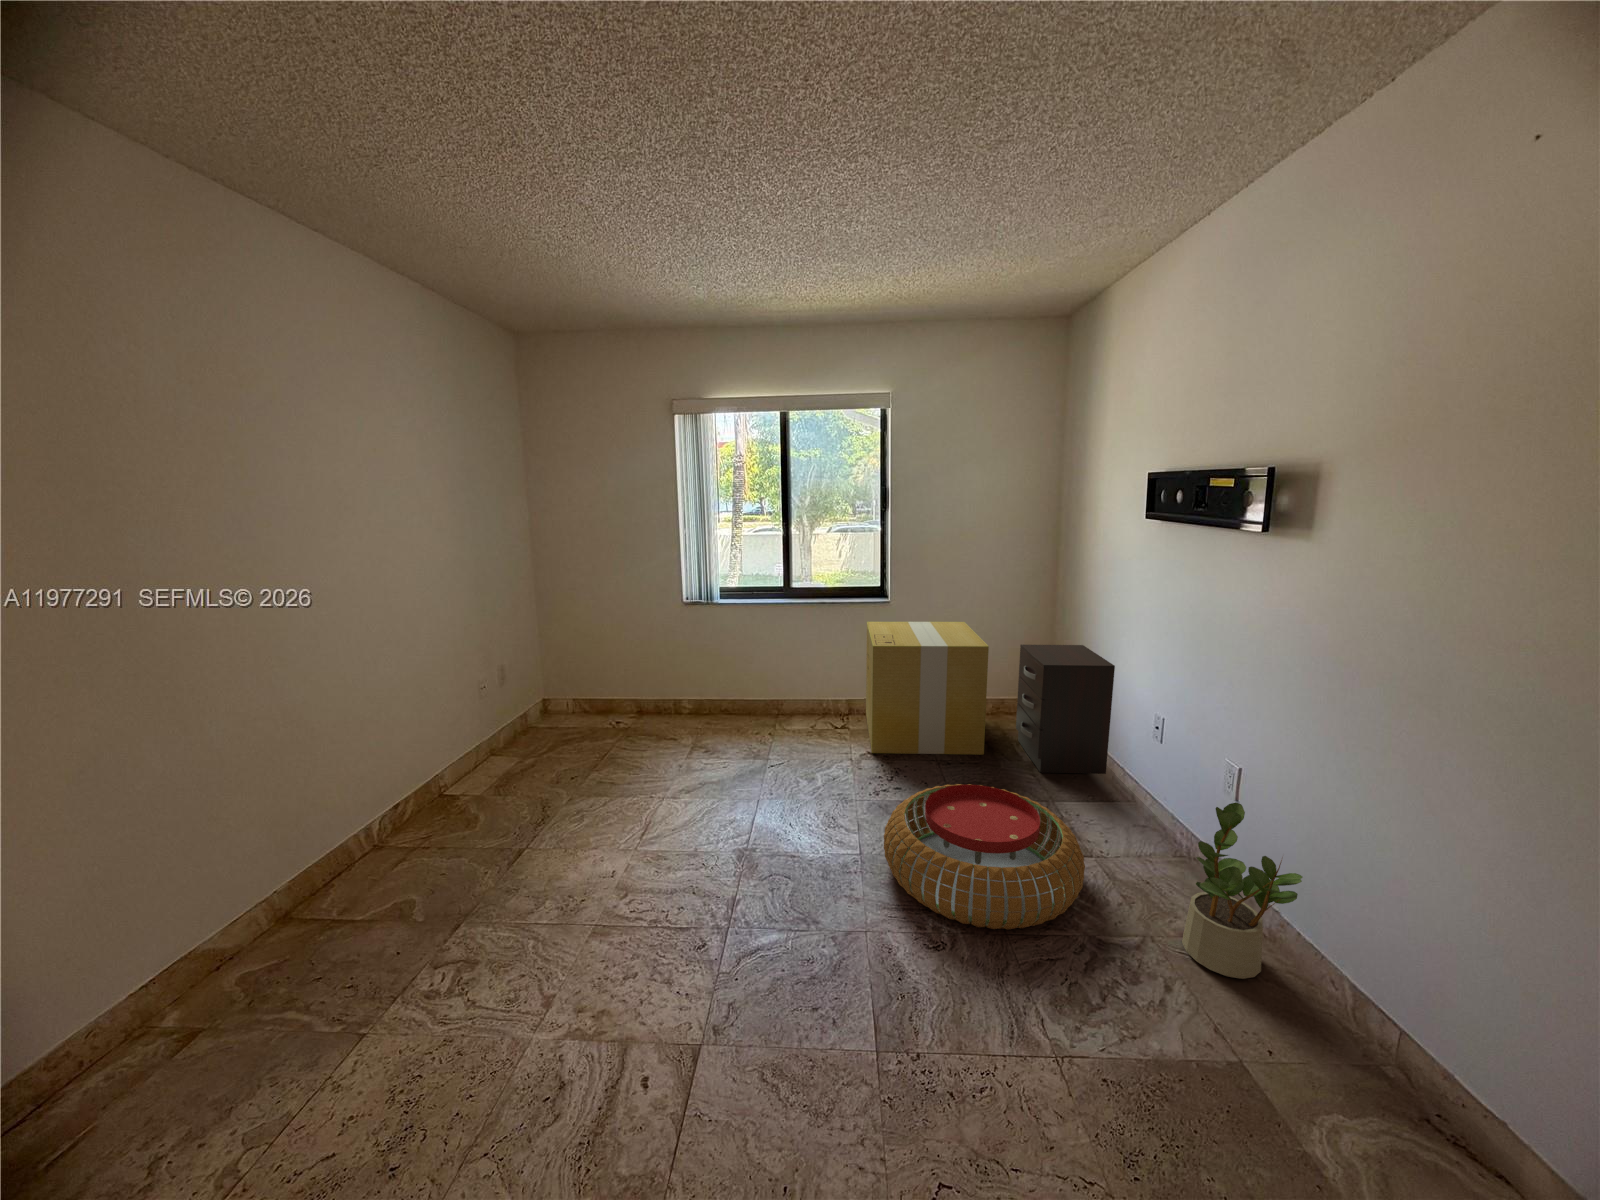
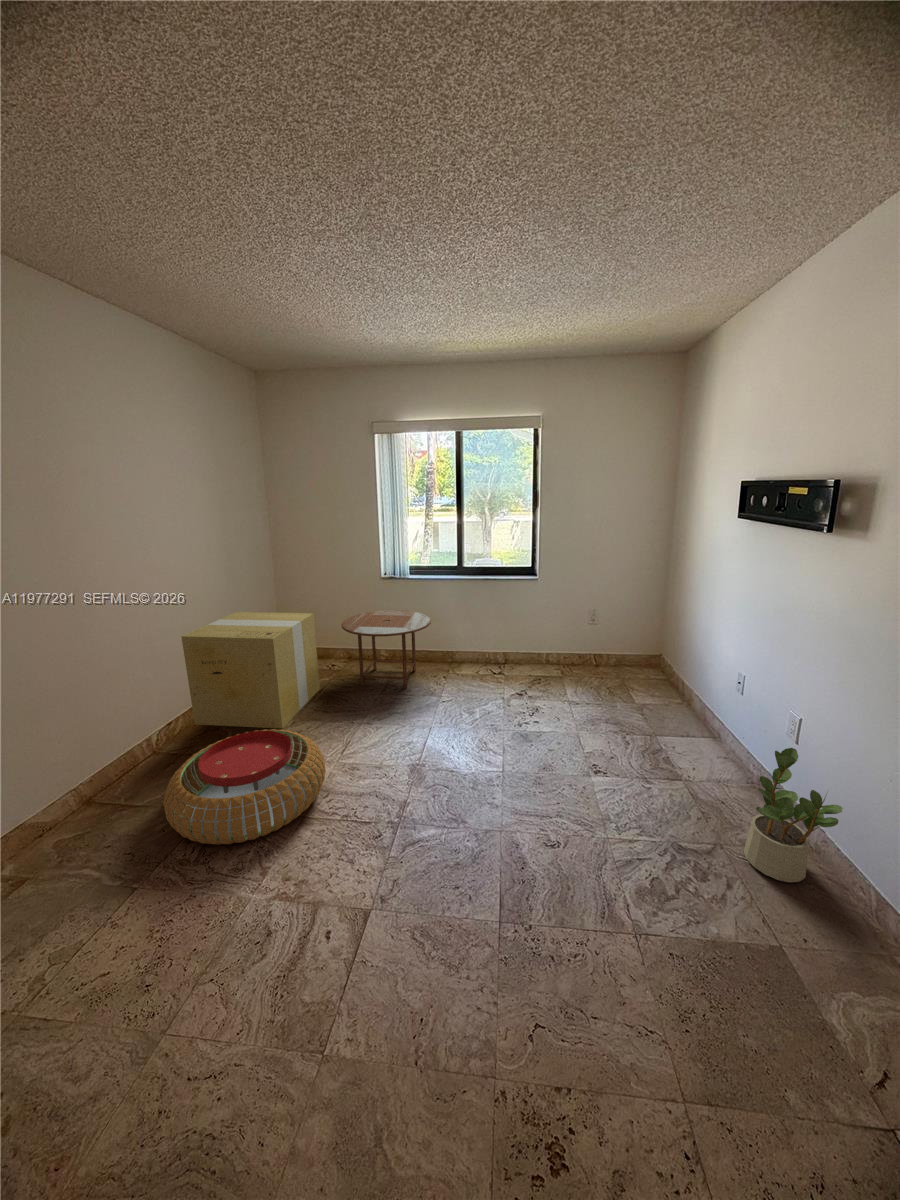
cardboard box: present [866,622,989,755] -> present [181,612,320,729]
side table: none [632,642,755,747] -> present [341,610,431,688]
dresser: present [1016,645,1115,774] -> none [627,617,705,717]
pouf: present [884,784,1085,930] -> present [163,729,326,845]

